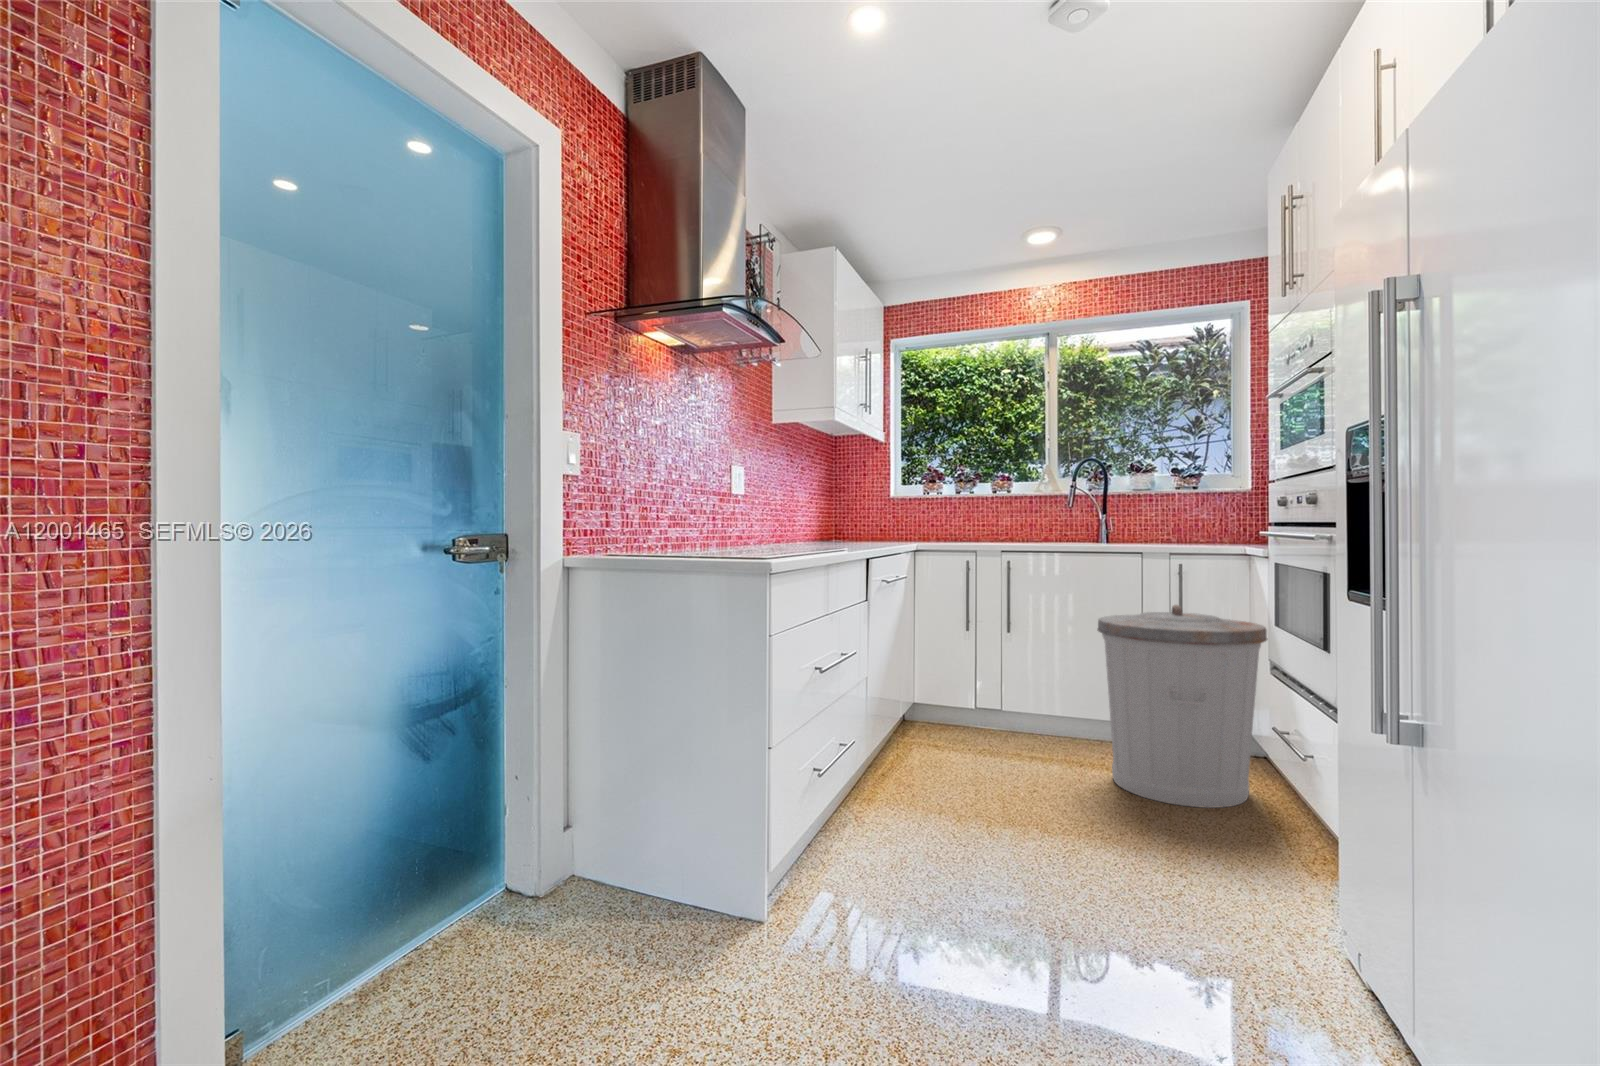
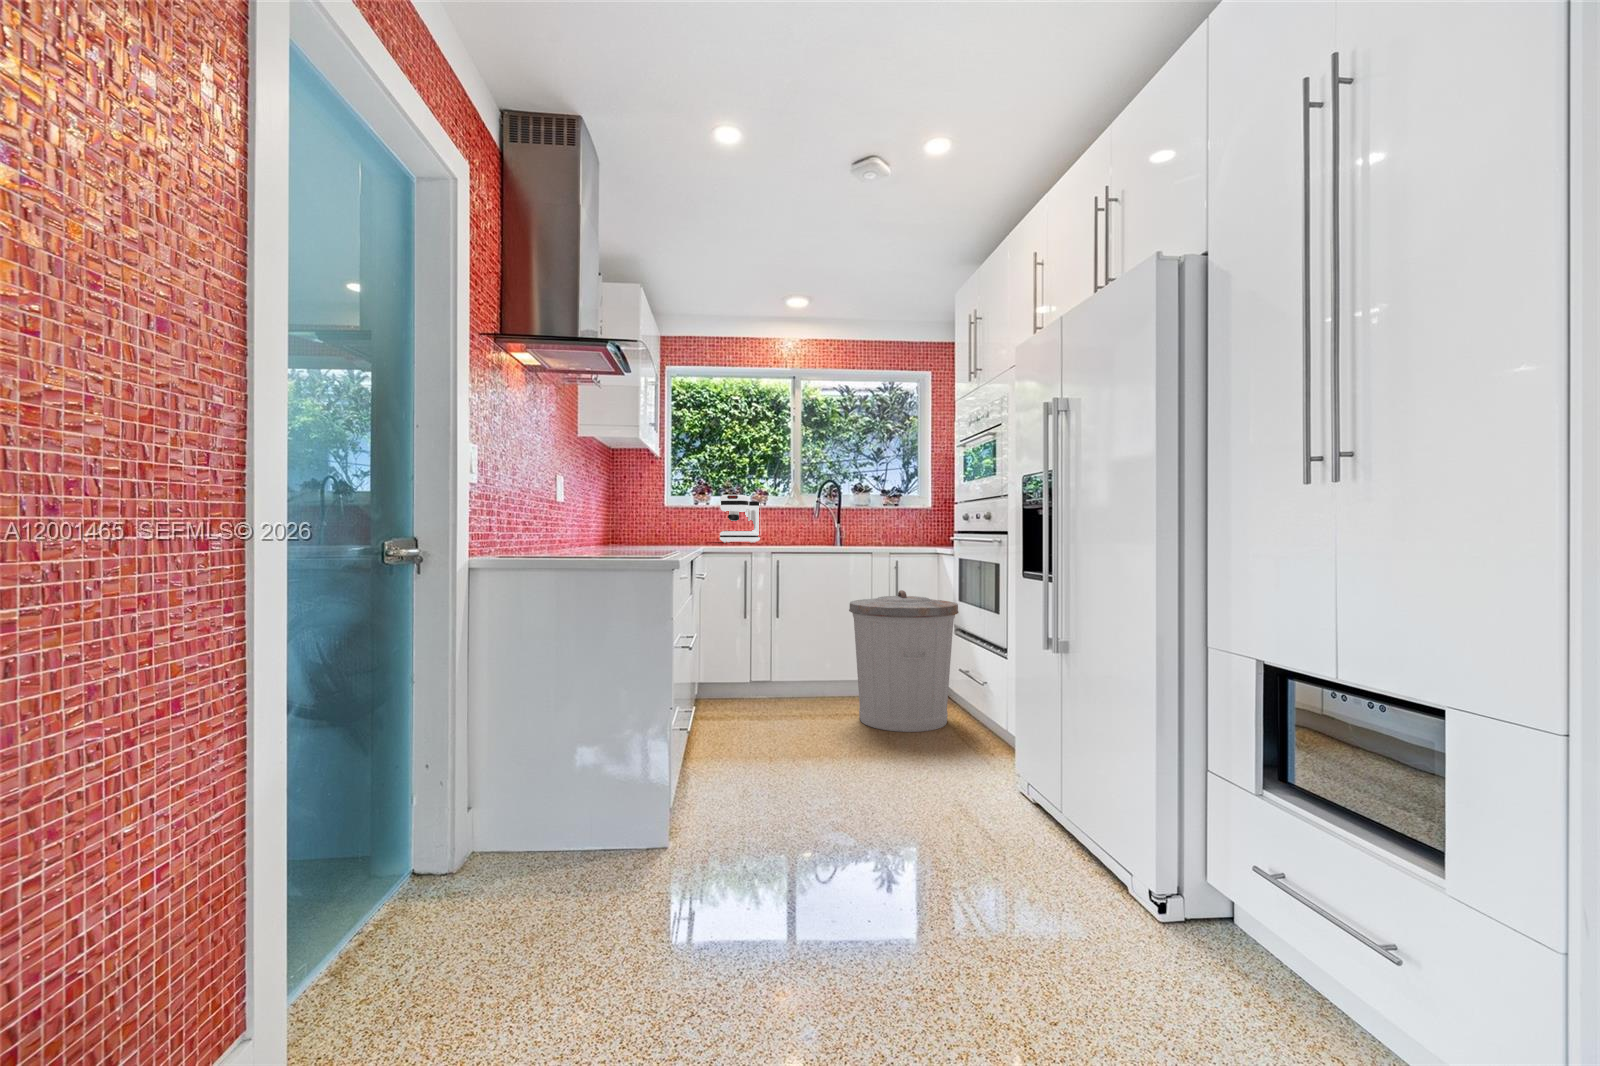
coffee maker: none [953,482,1006,540] -> present [720,495,760,543]

